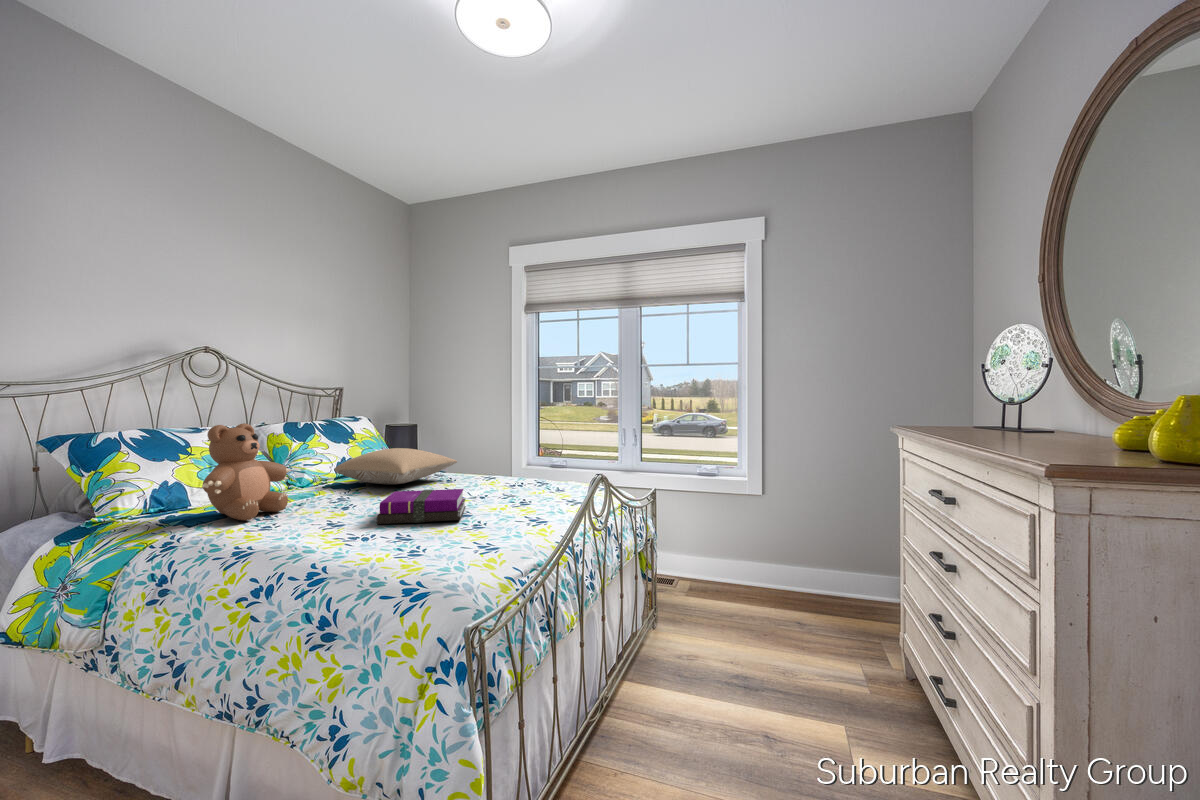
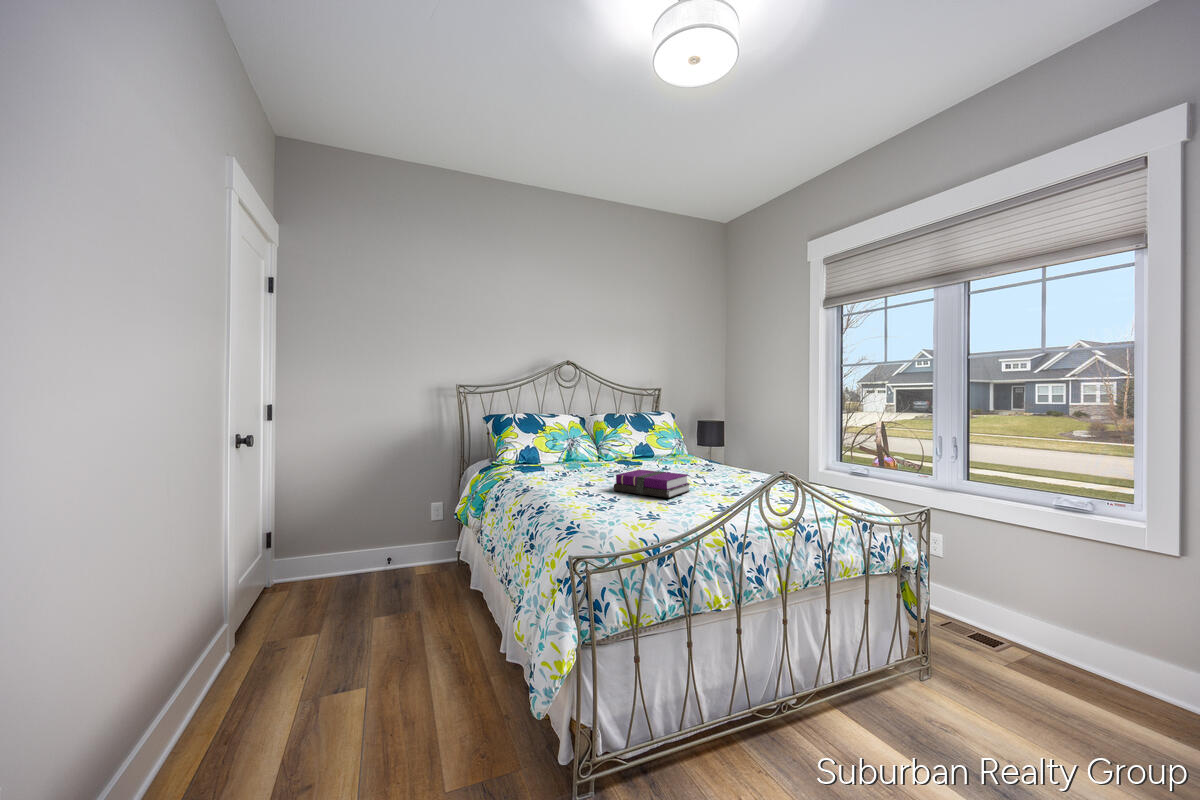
teddy bear: present [202,423,291,520] -> none [530,412,586,476]
pillow: present [334,448,457,484] -> none [627,439,721,467]

